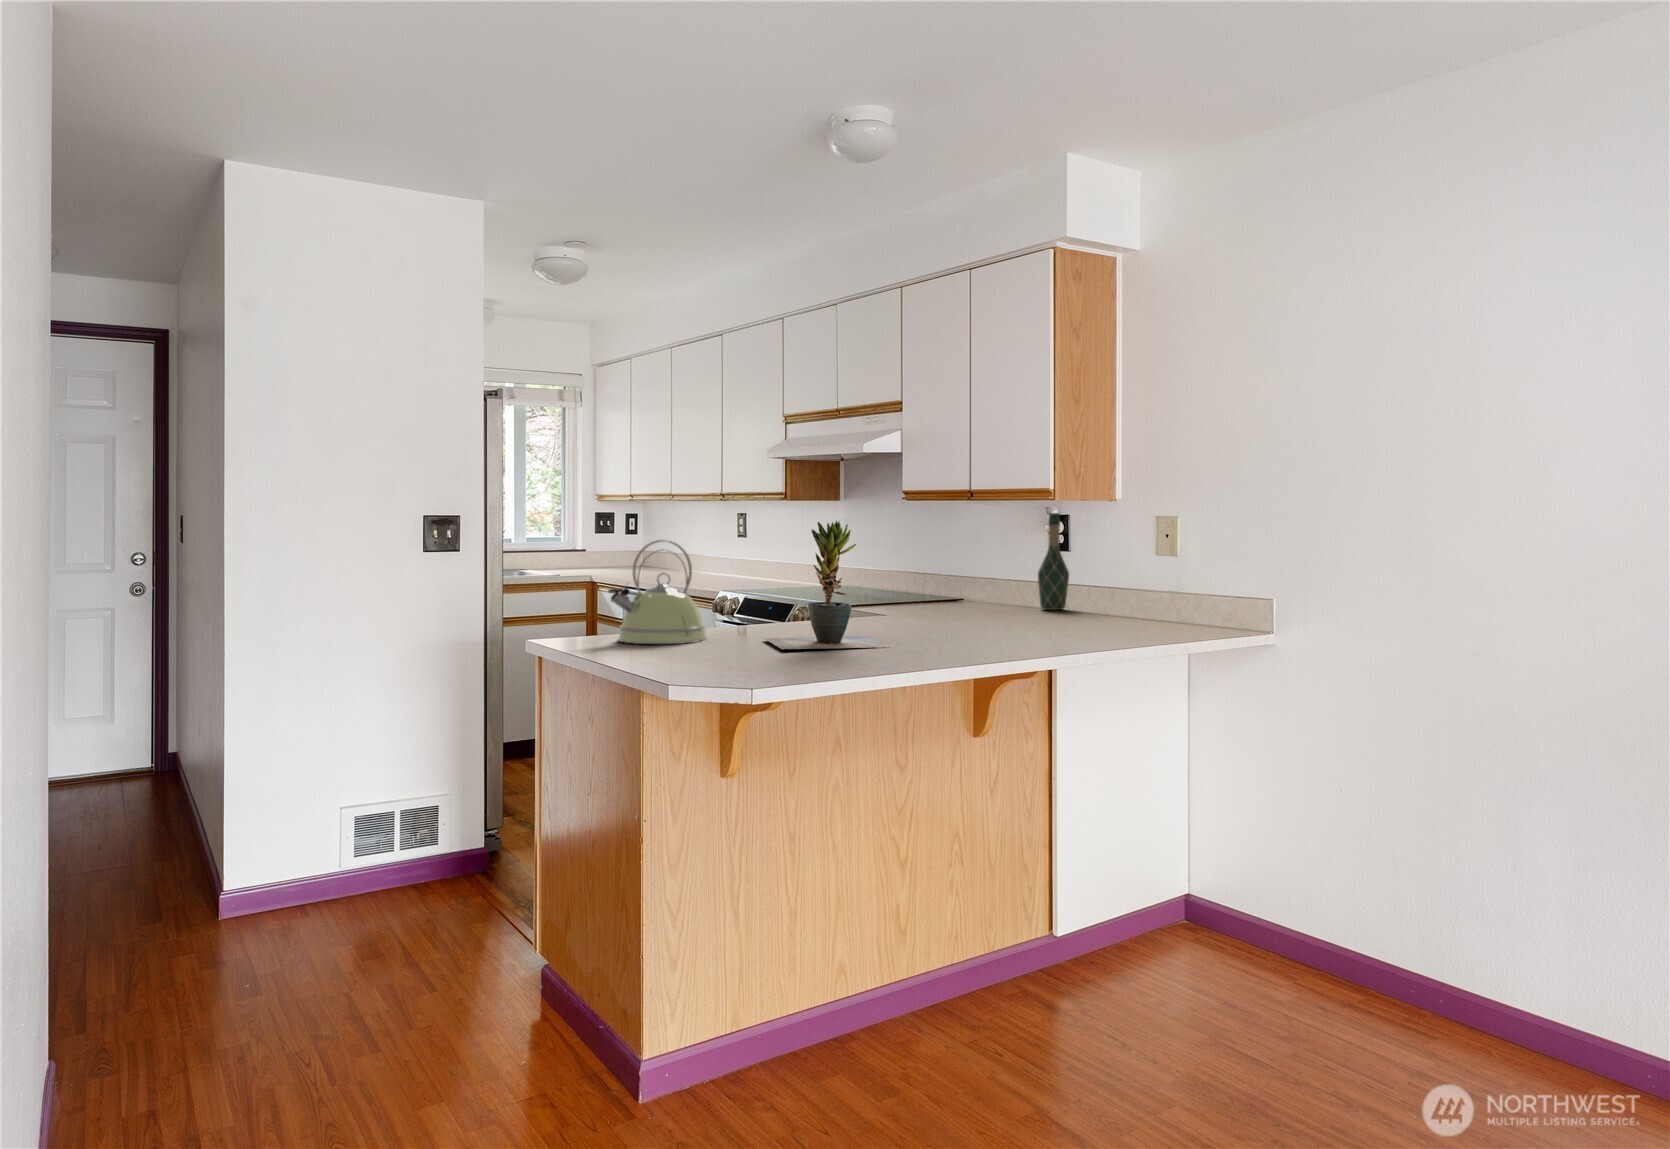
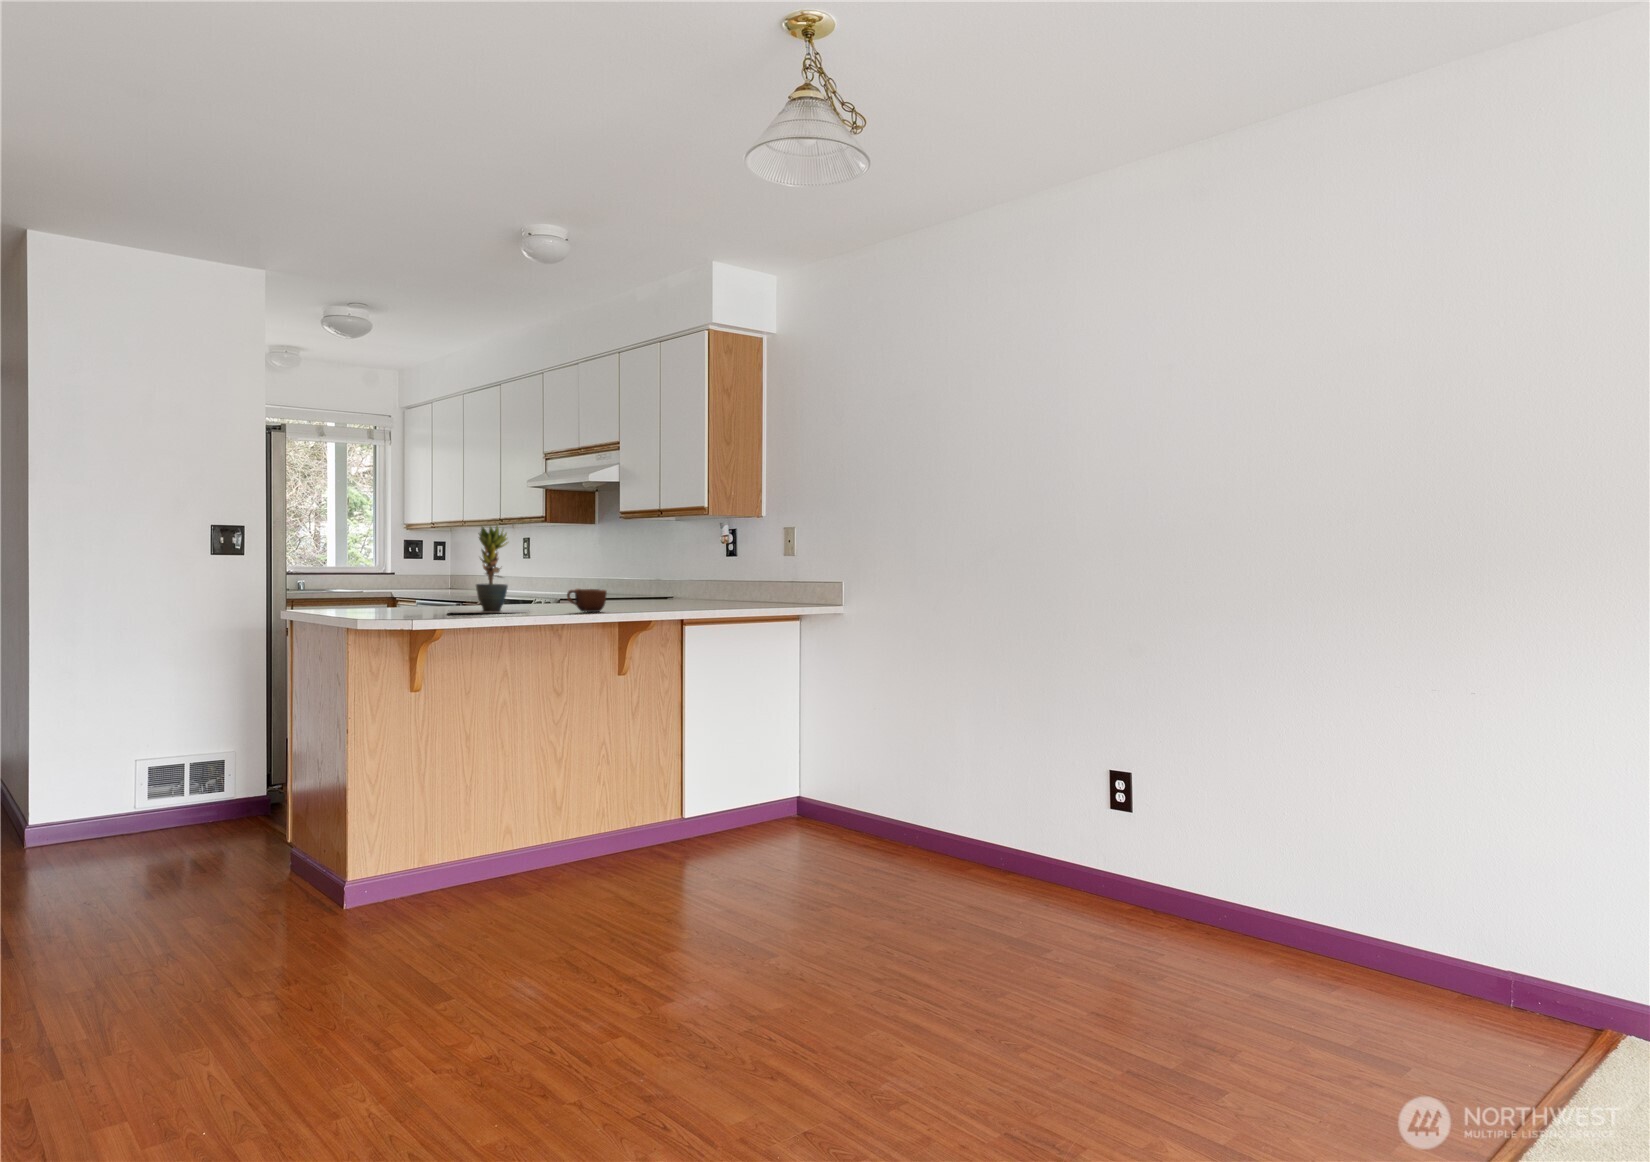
wine bottle: present [1038,513,1069,610] -> none [698,527,721,600]
kettle: present [608,540,707,644] -> none [333,541,412,615]
mug: none [957,615,1011,651] -> present [567,589,607,612]

